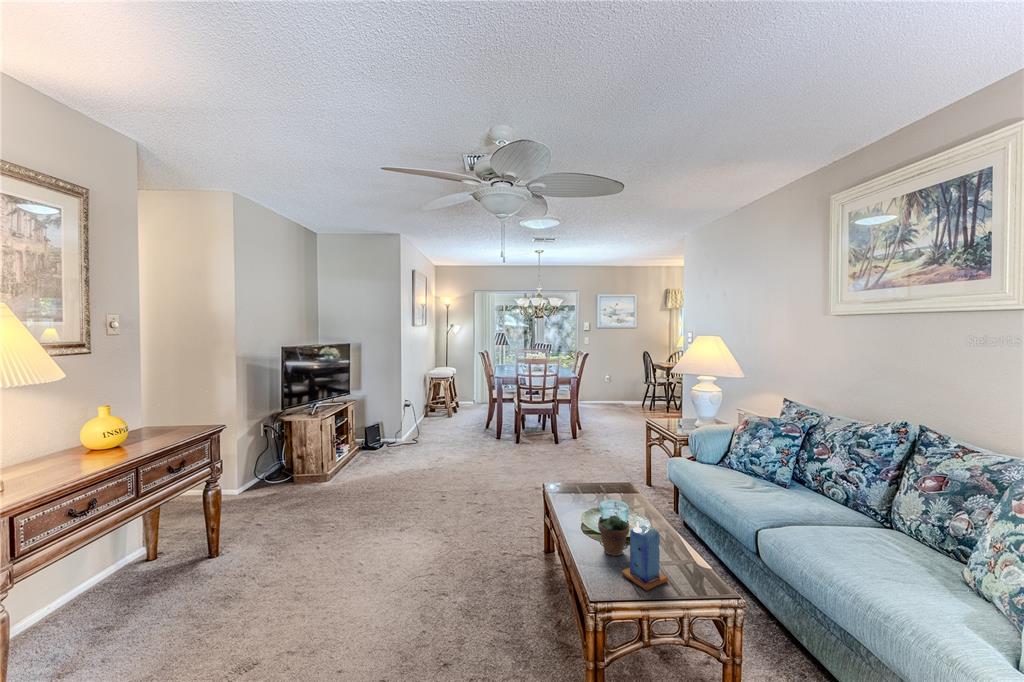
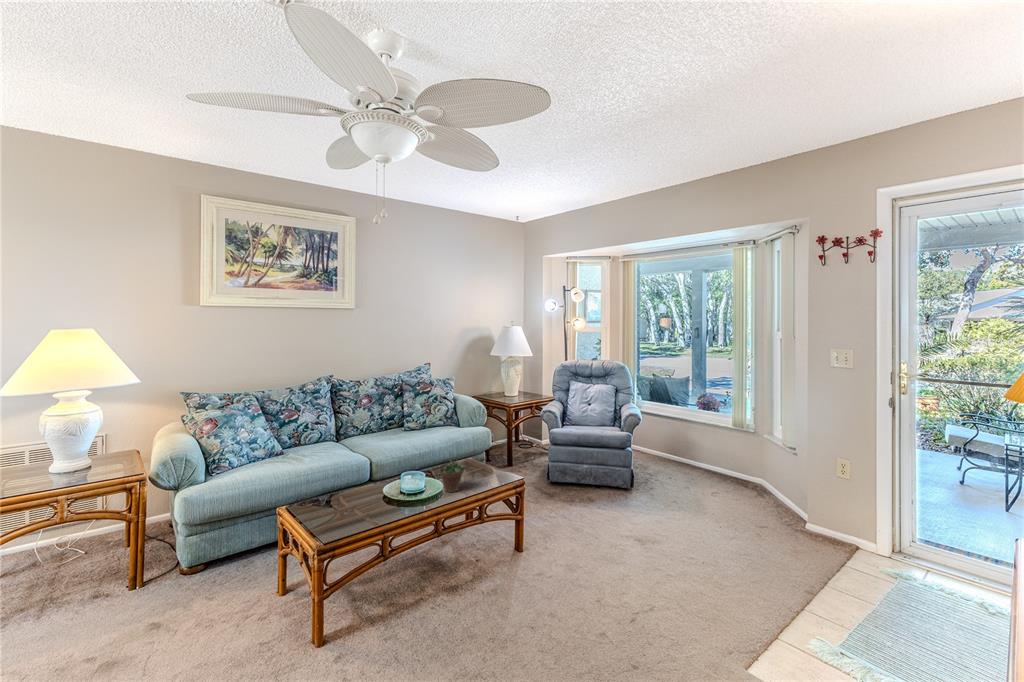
candle: present [622,522,668,591] -> none [464,444,490,482]

